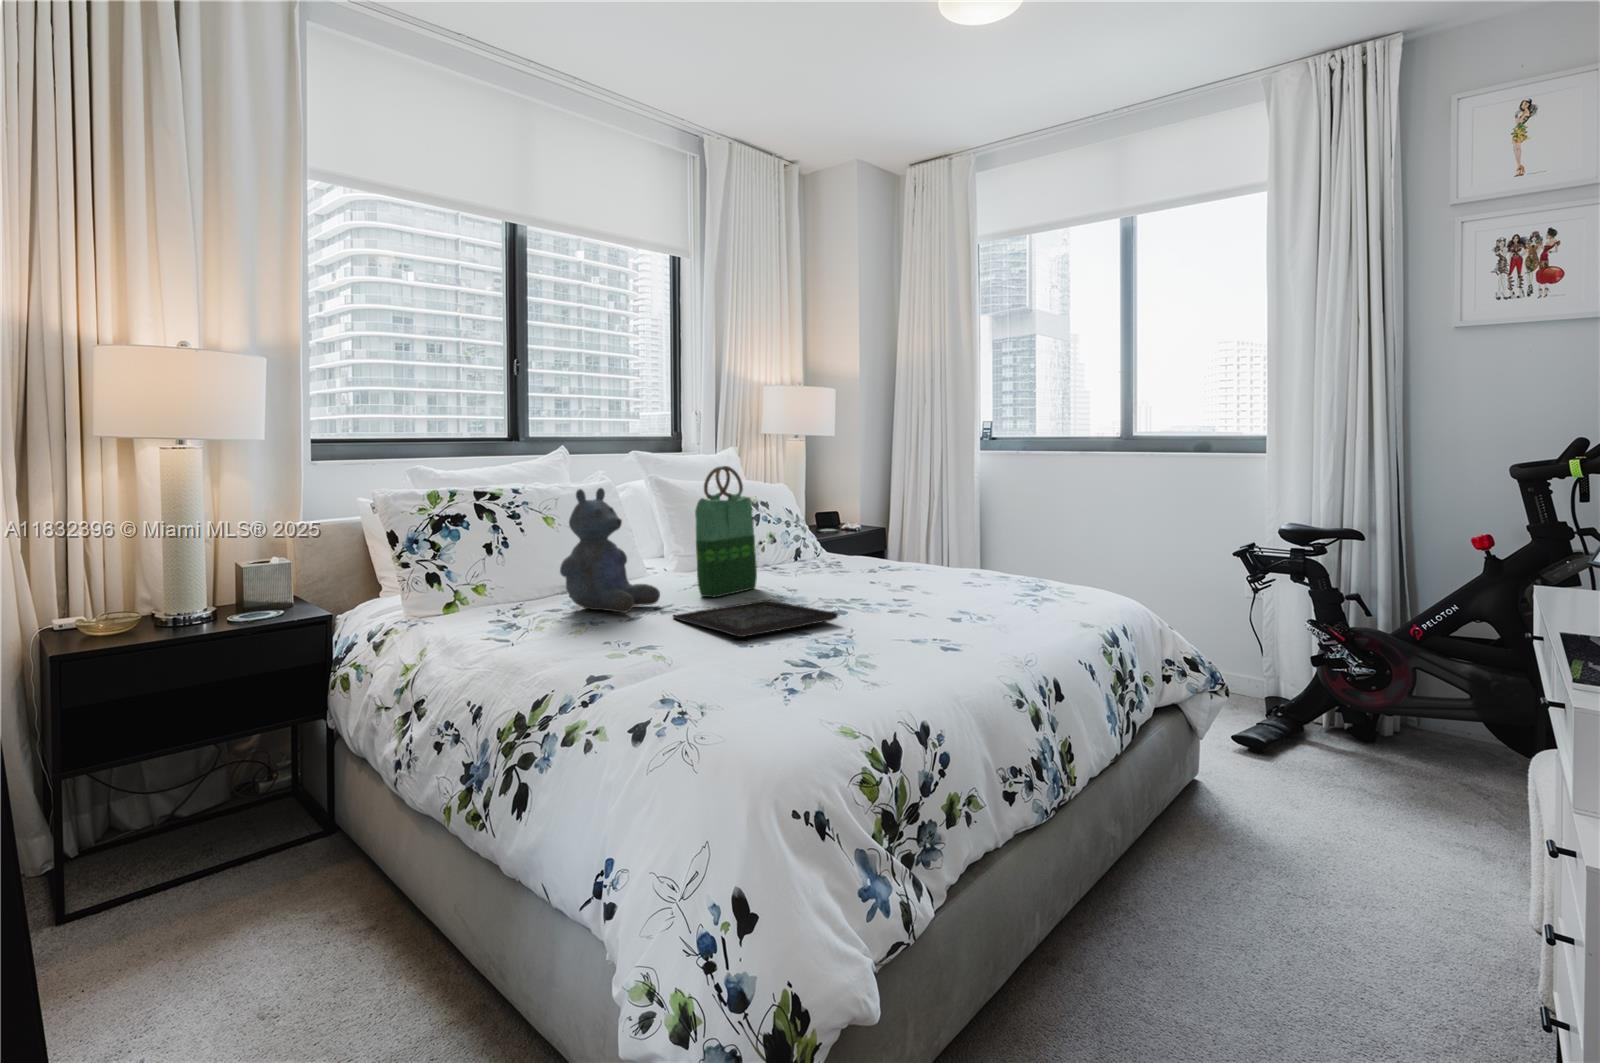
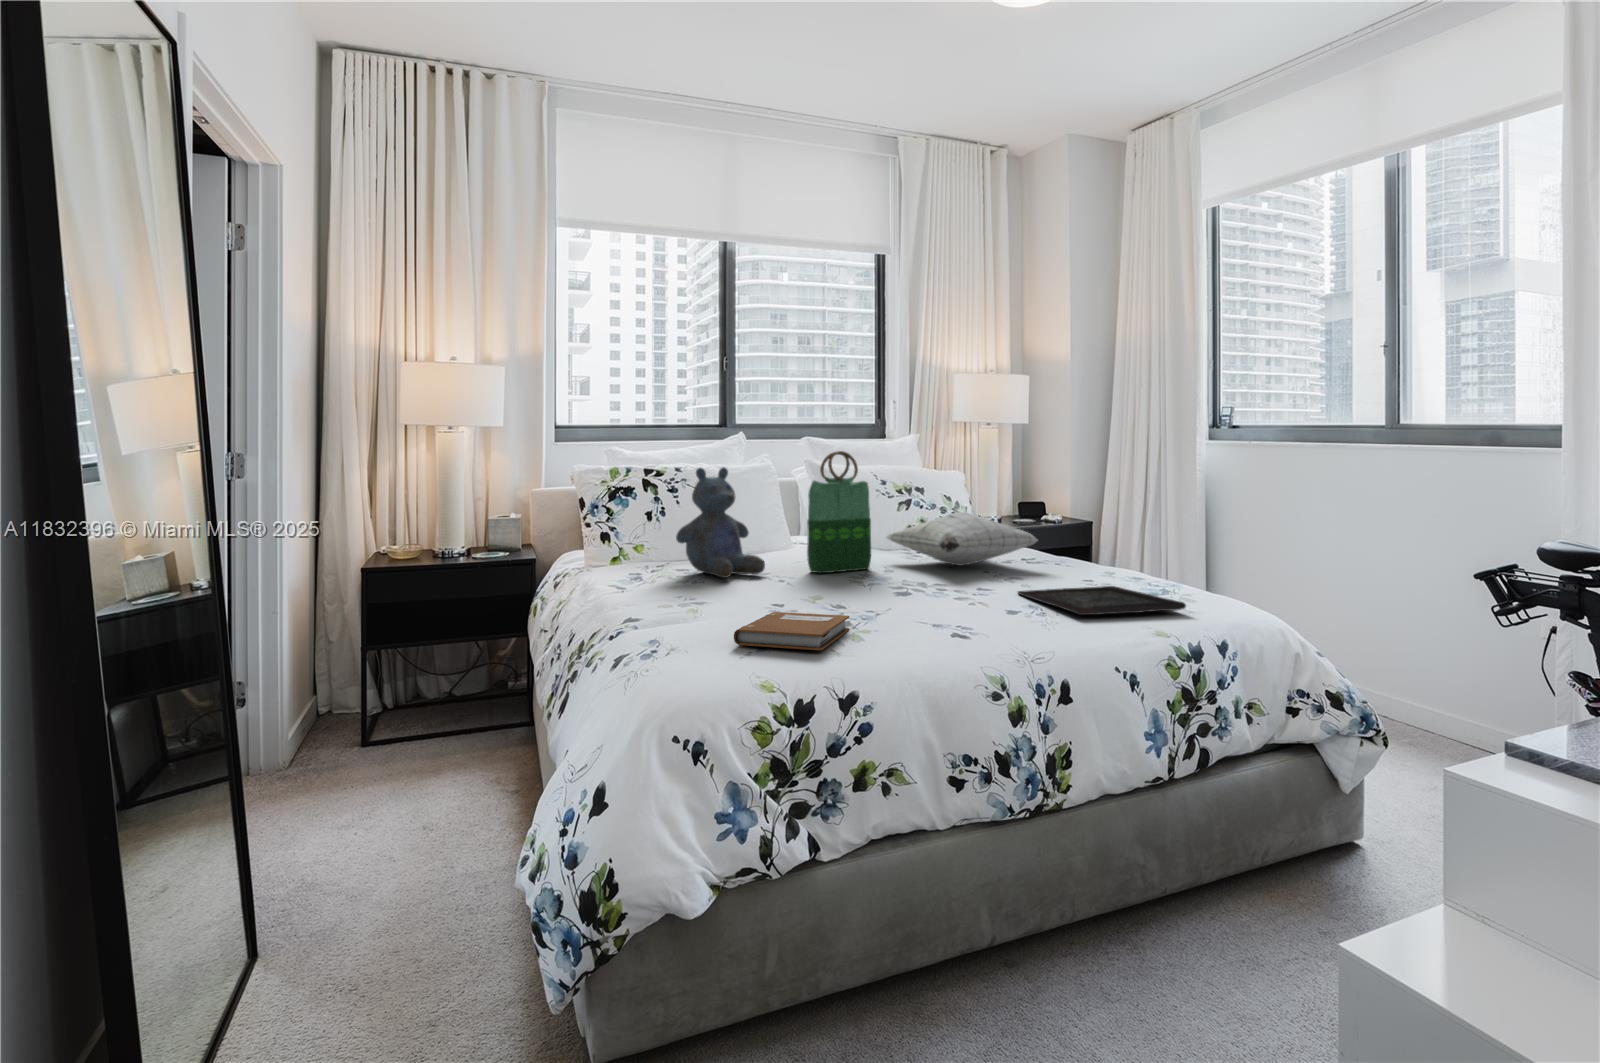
pillow: none [756,523,908,577] -> present [886,512,1037,566]
tray: present [673,600,838,637] -> present [1018,586,1186,615]
notebook: none [754,640,864,688] -> present [734,612,849,650]

